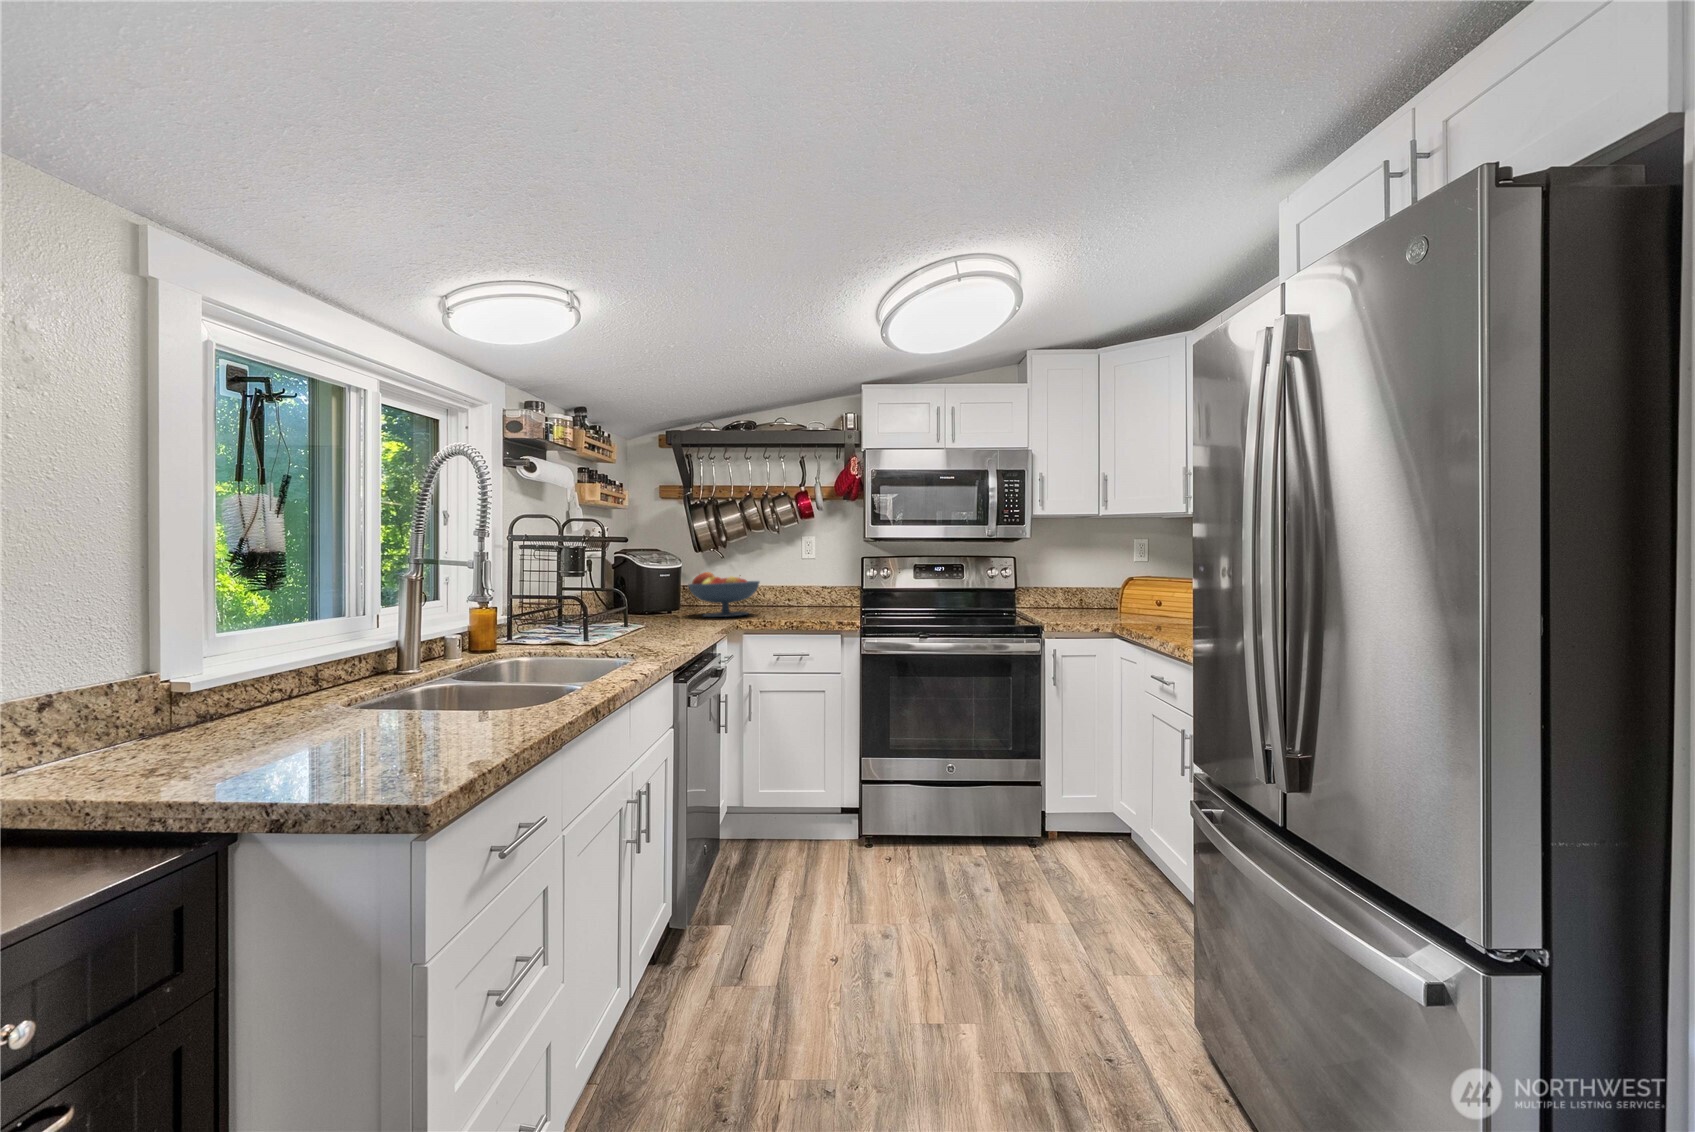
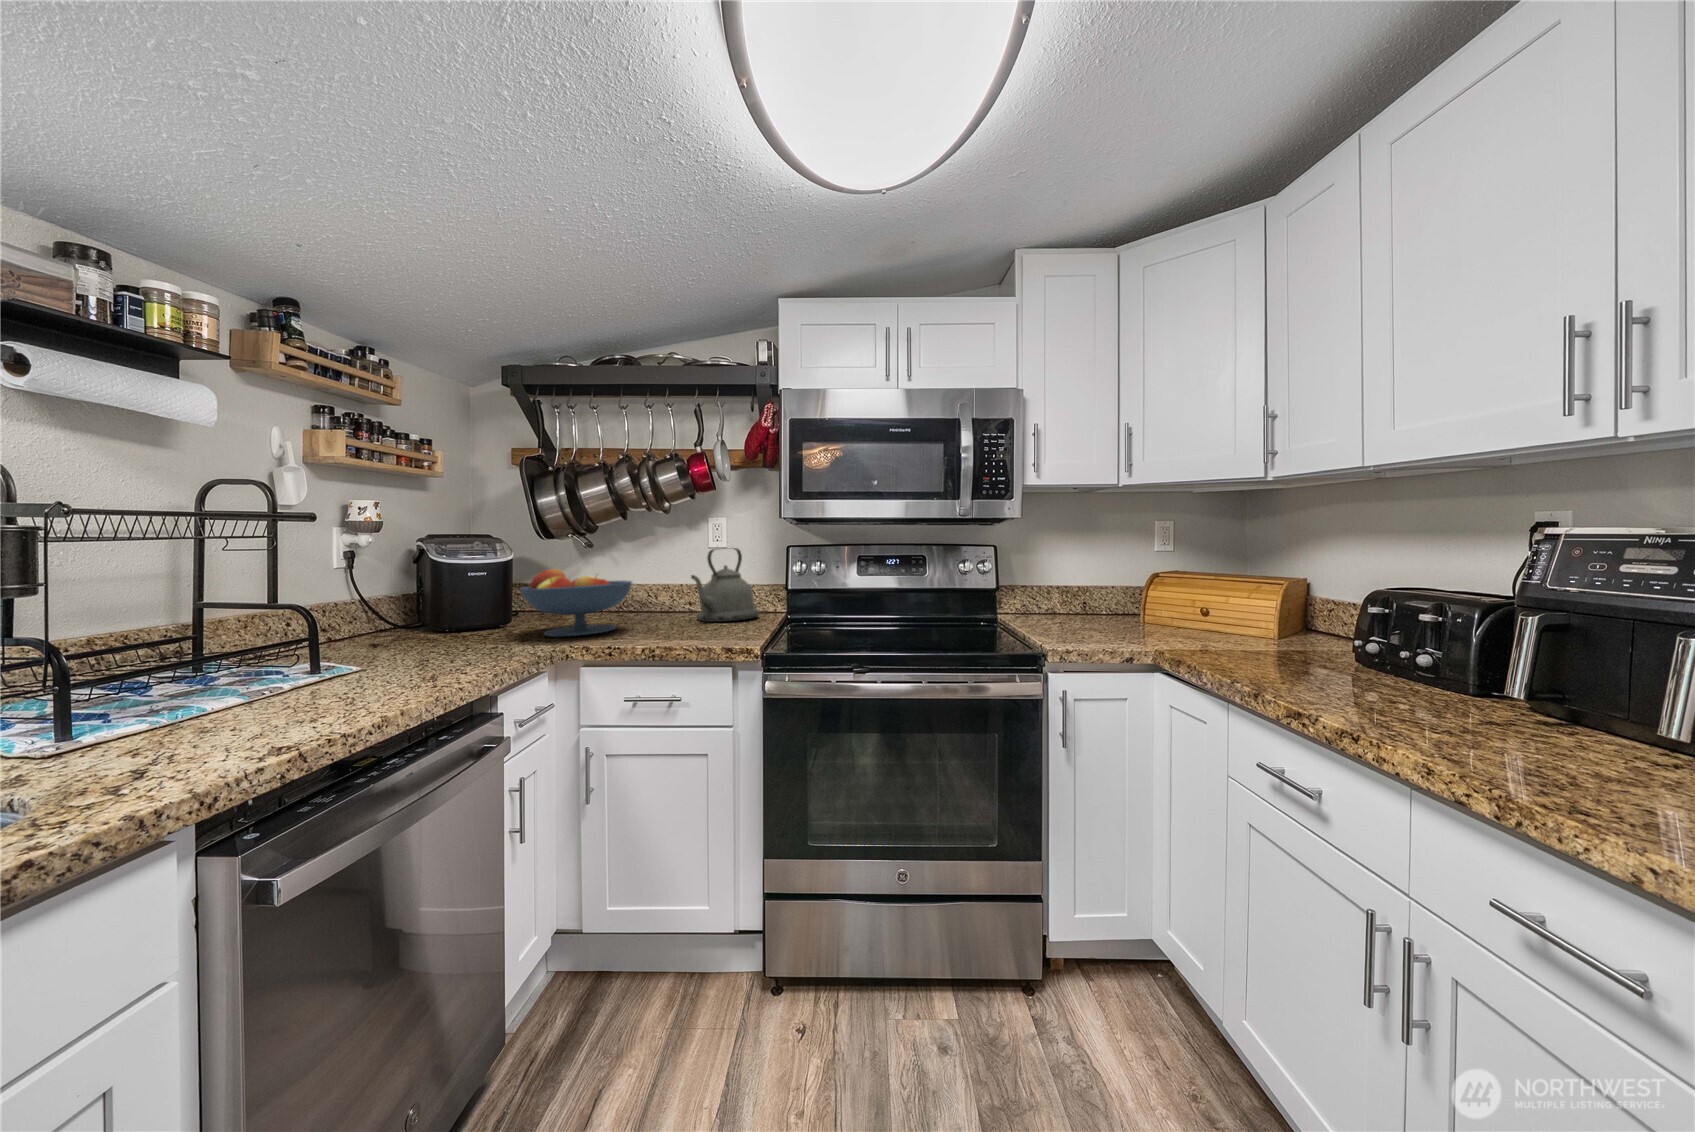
kettle: none [796,559,841,611] -> present [691,548,759,622]

